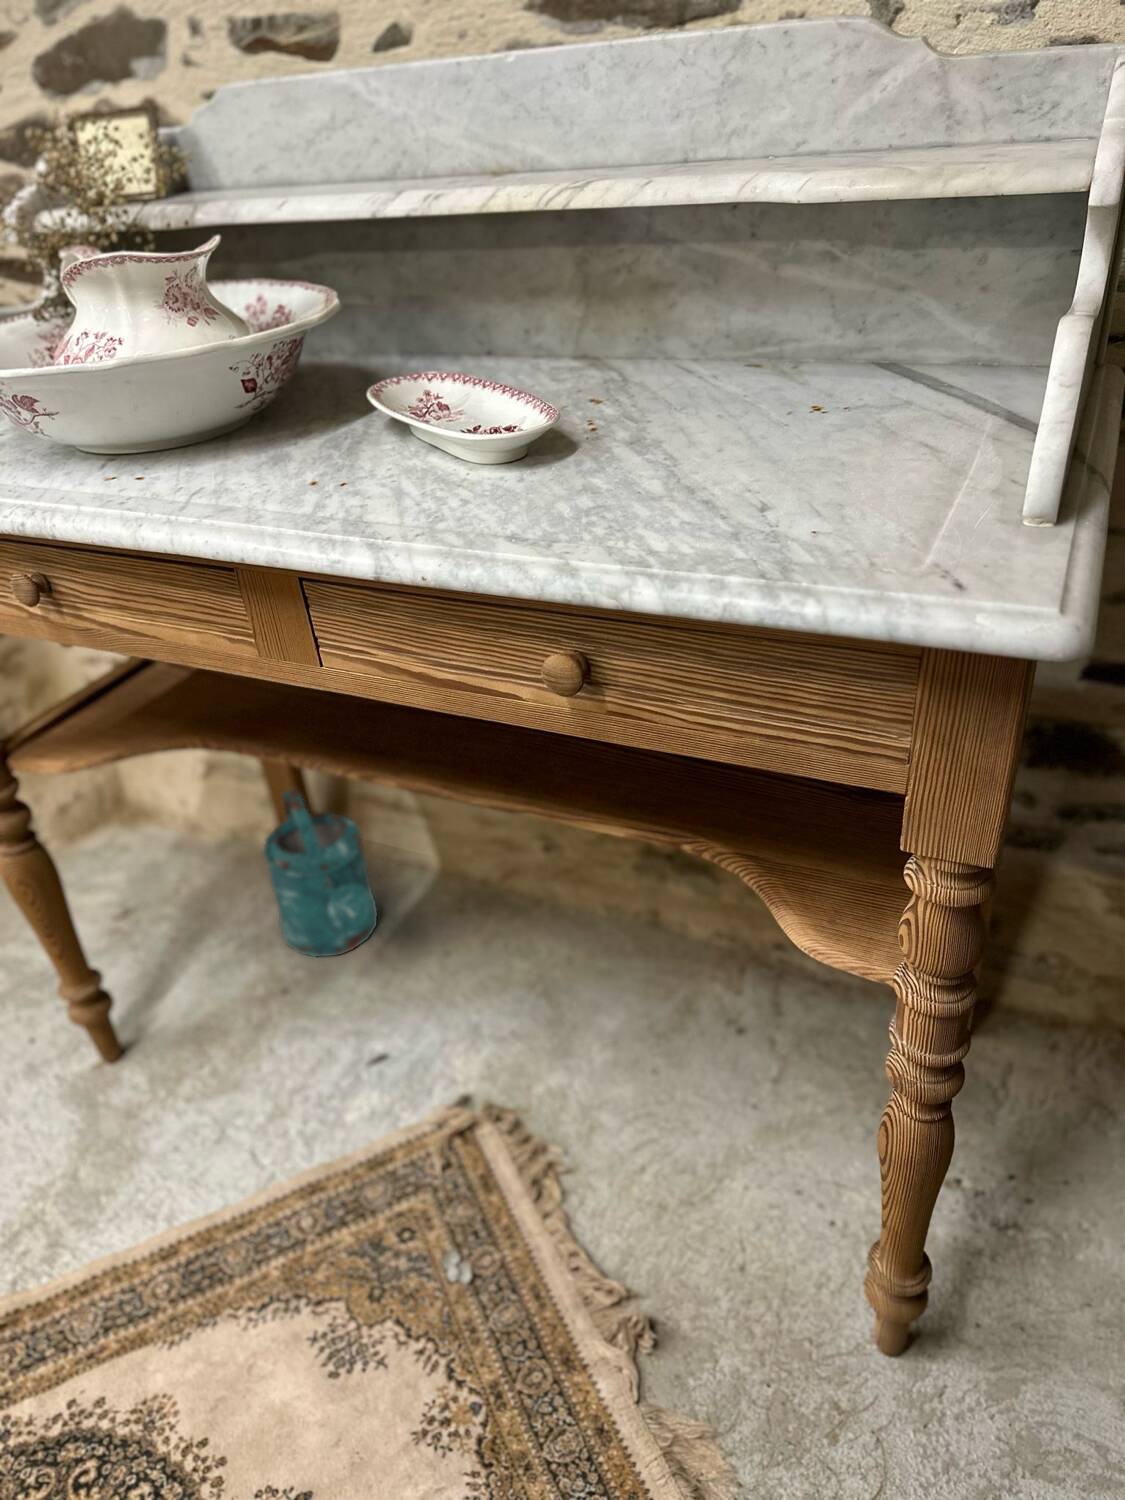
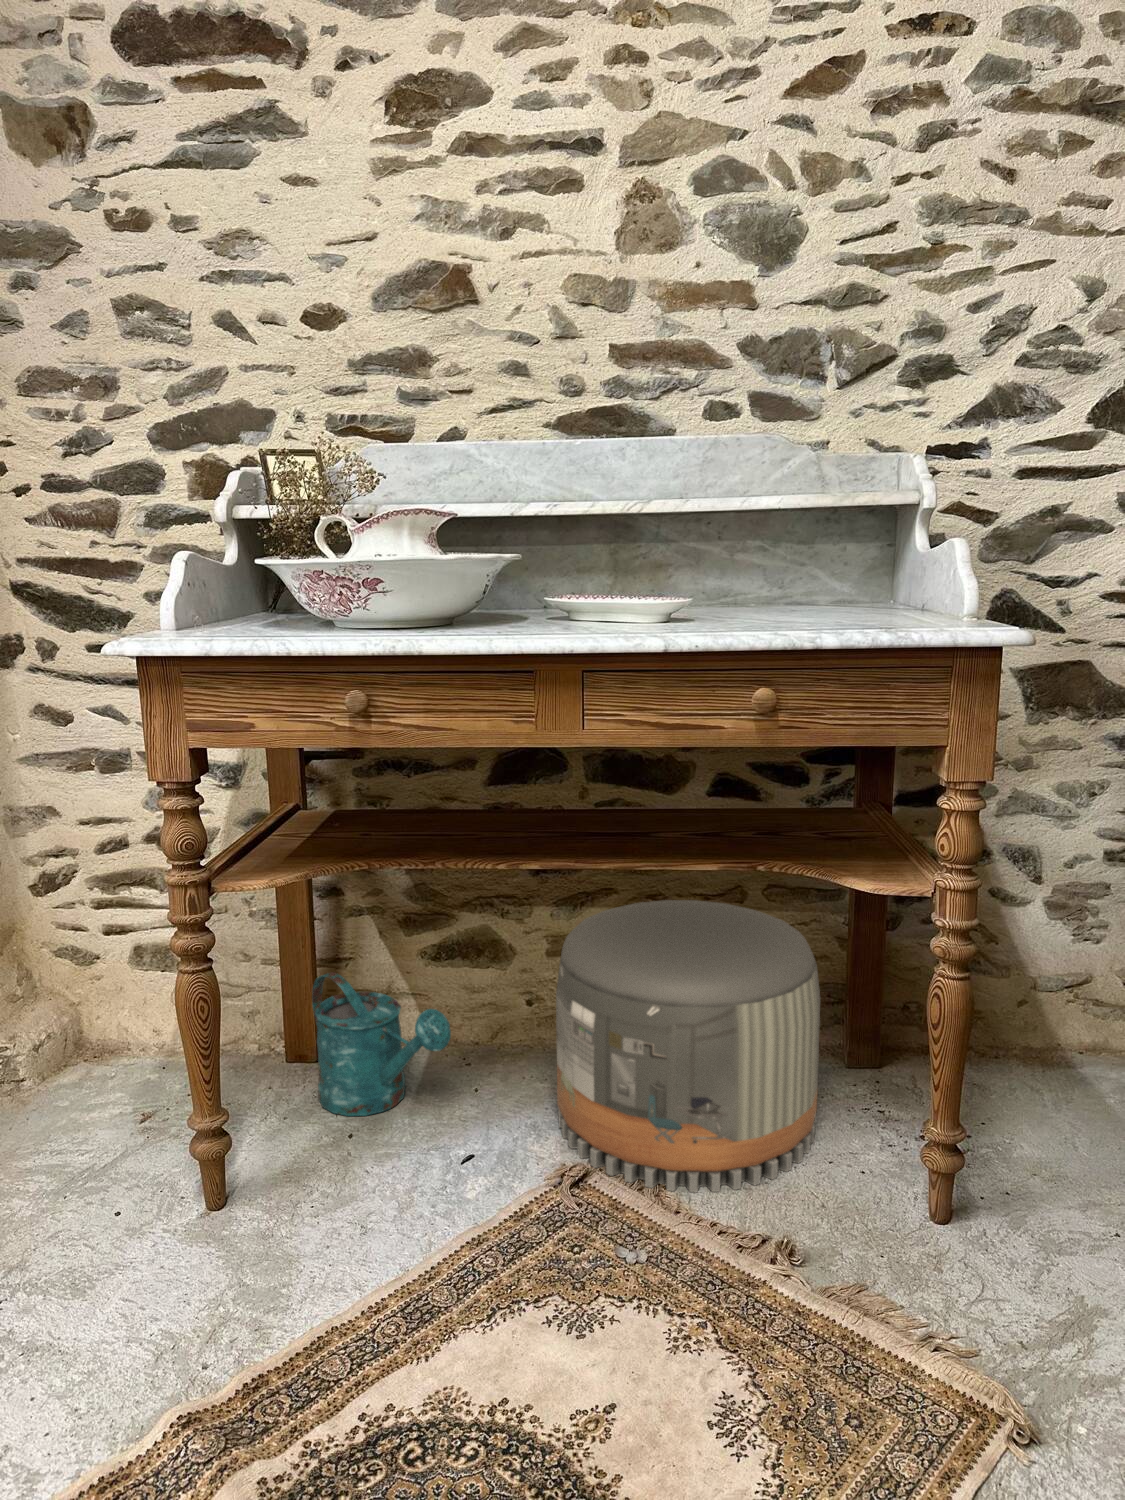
pouf: none [481,783,836,1199] -> present [556,900,820,1192]

